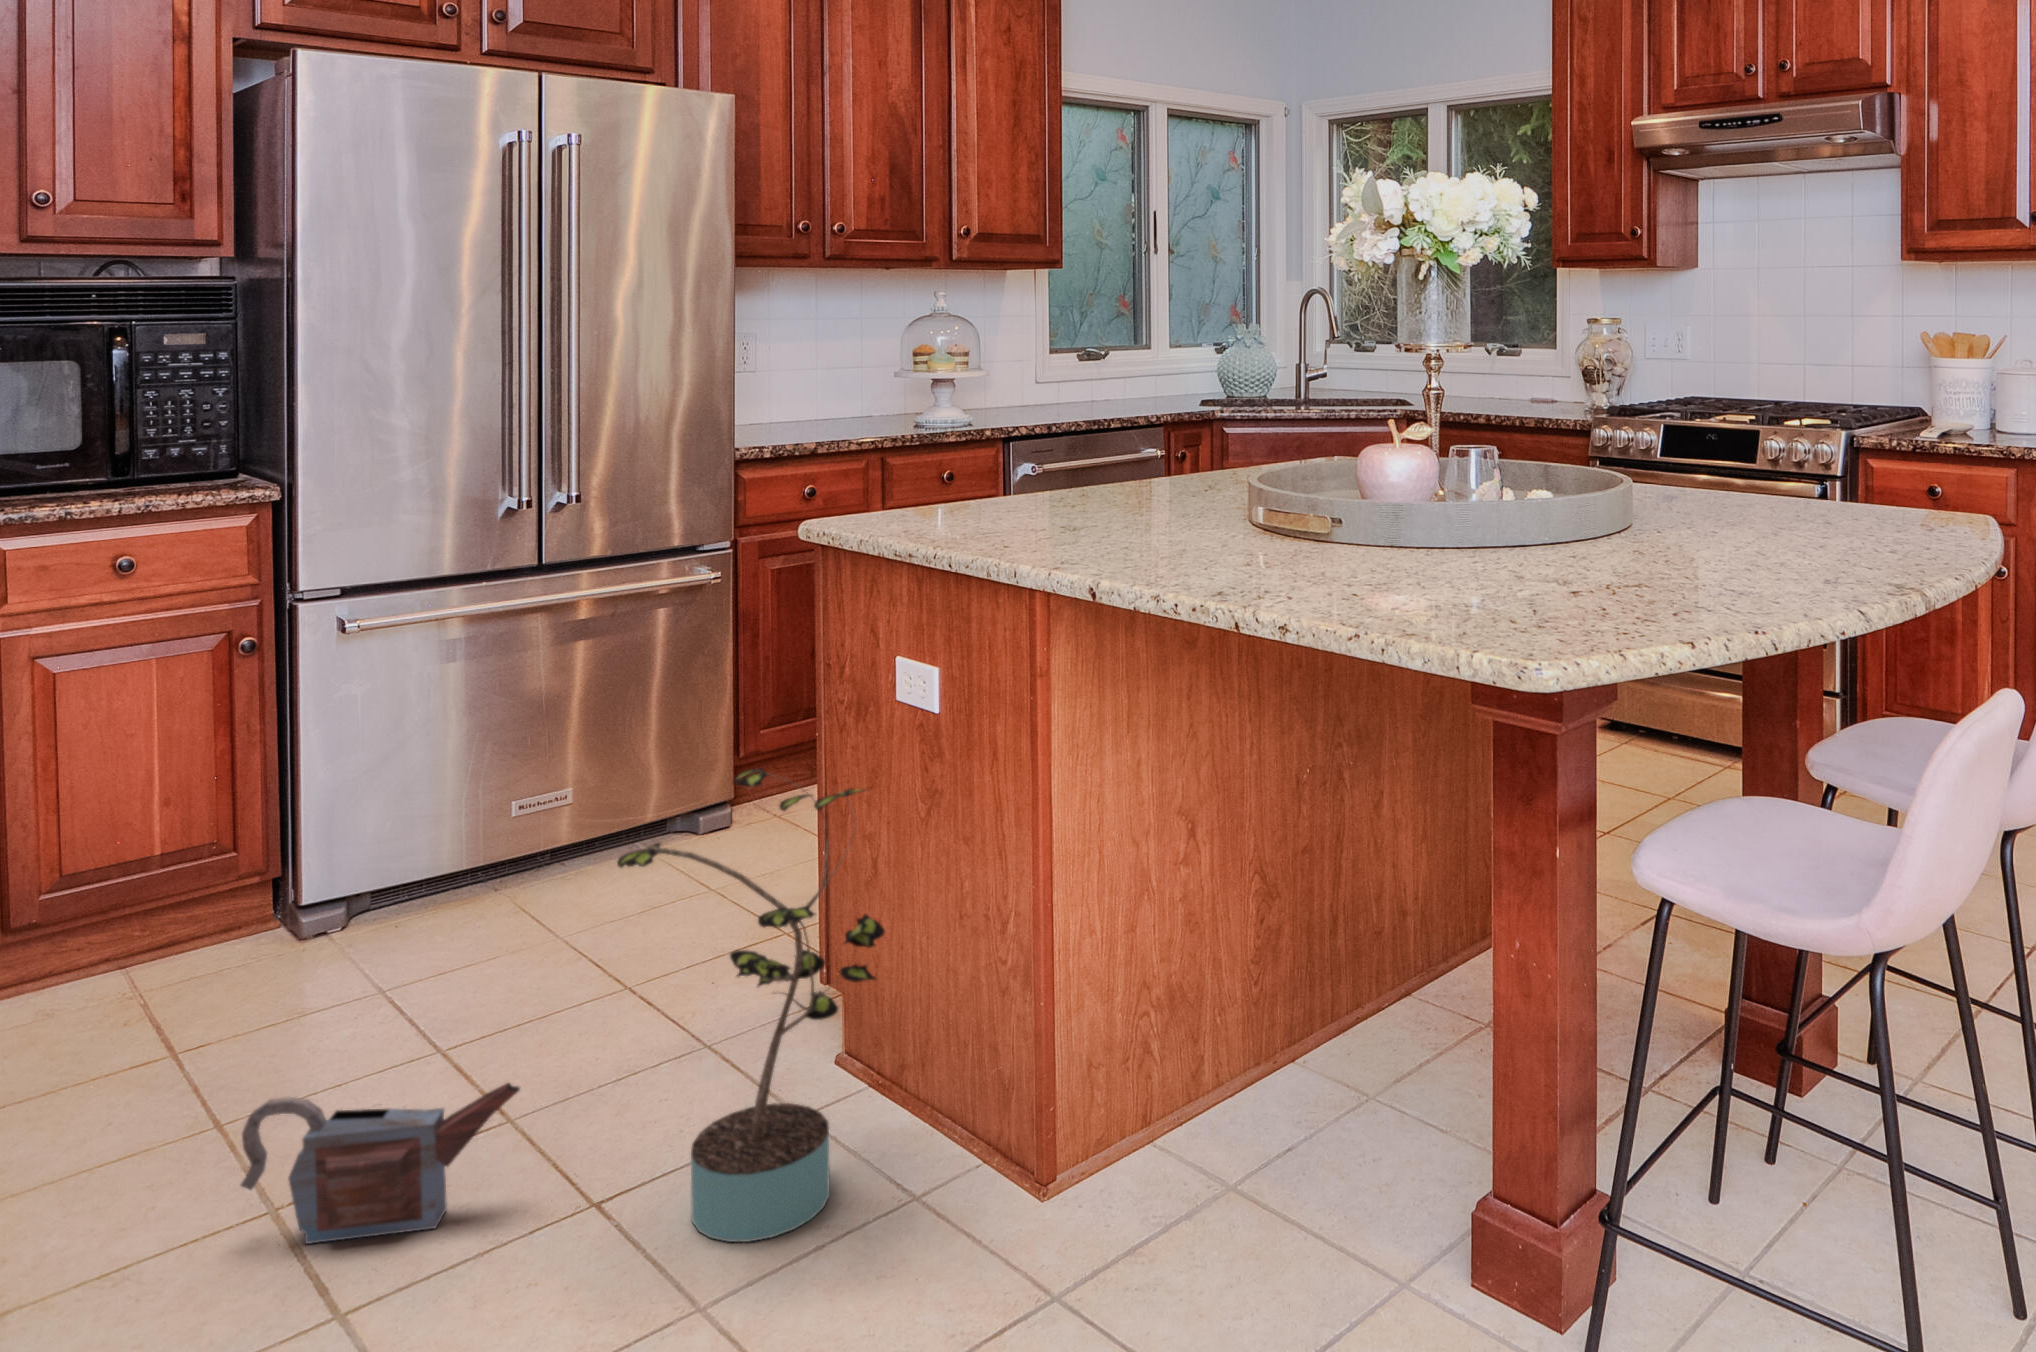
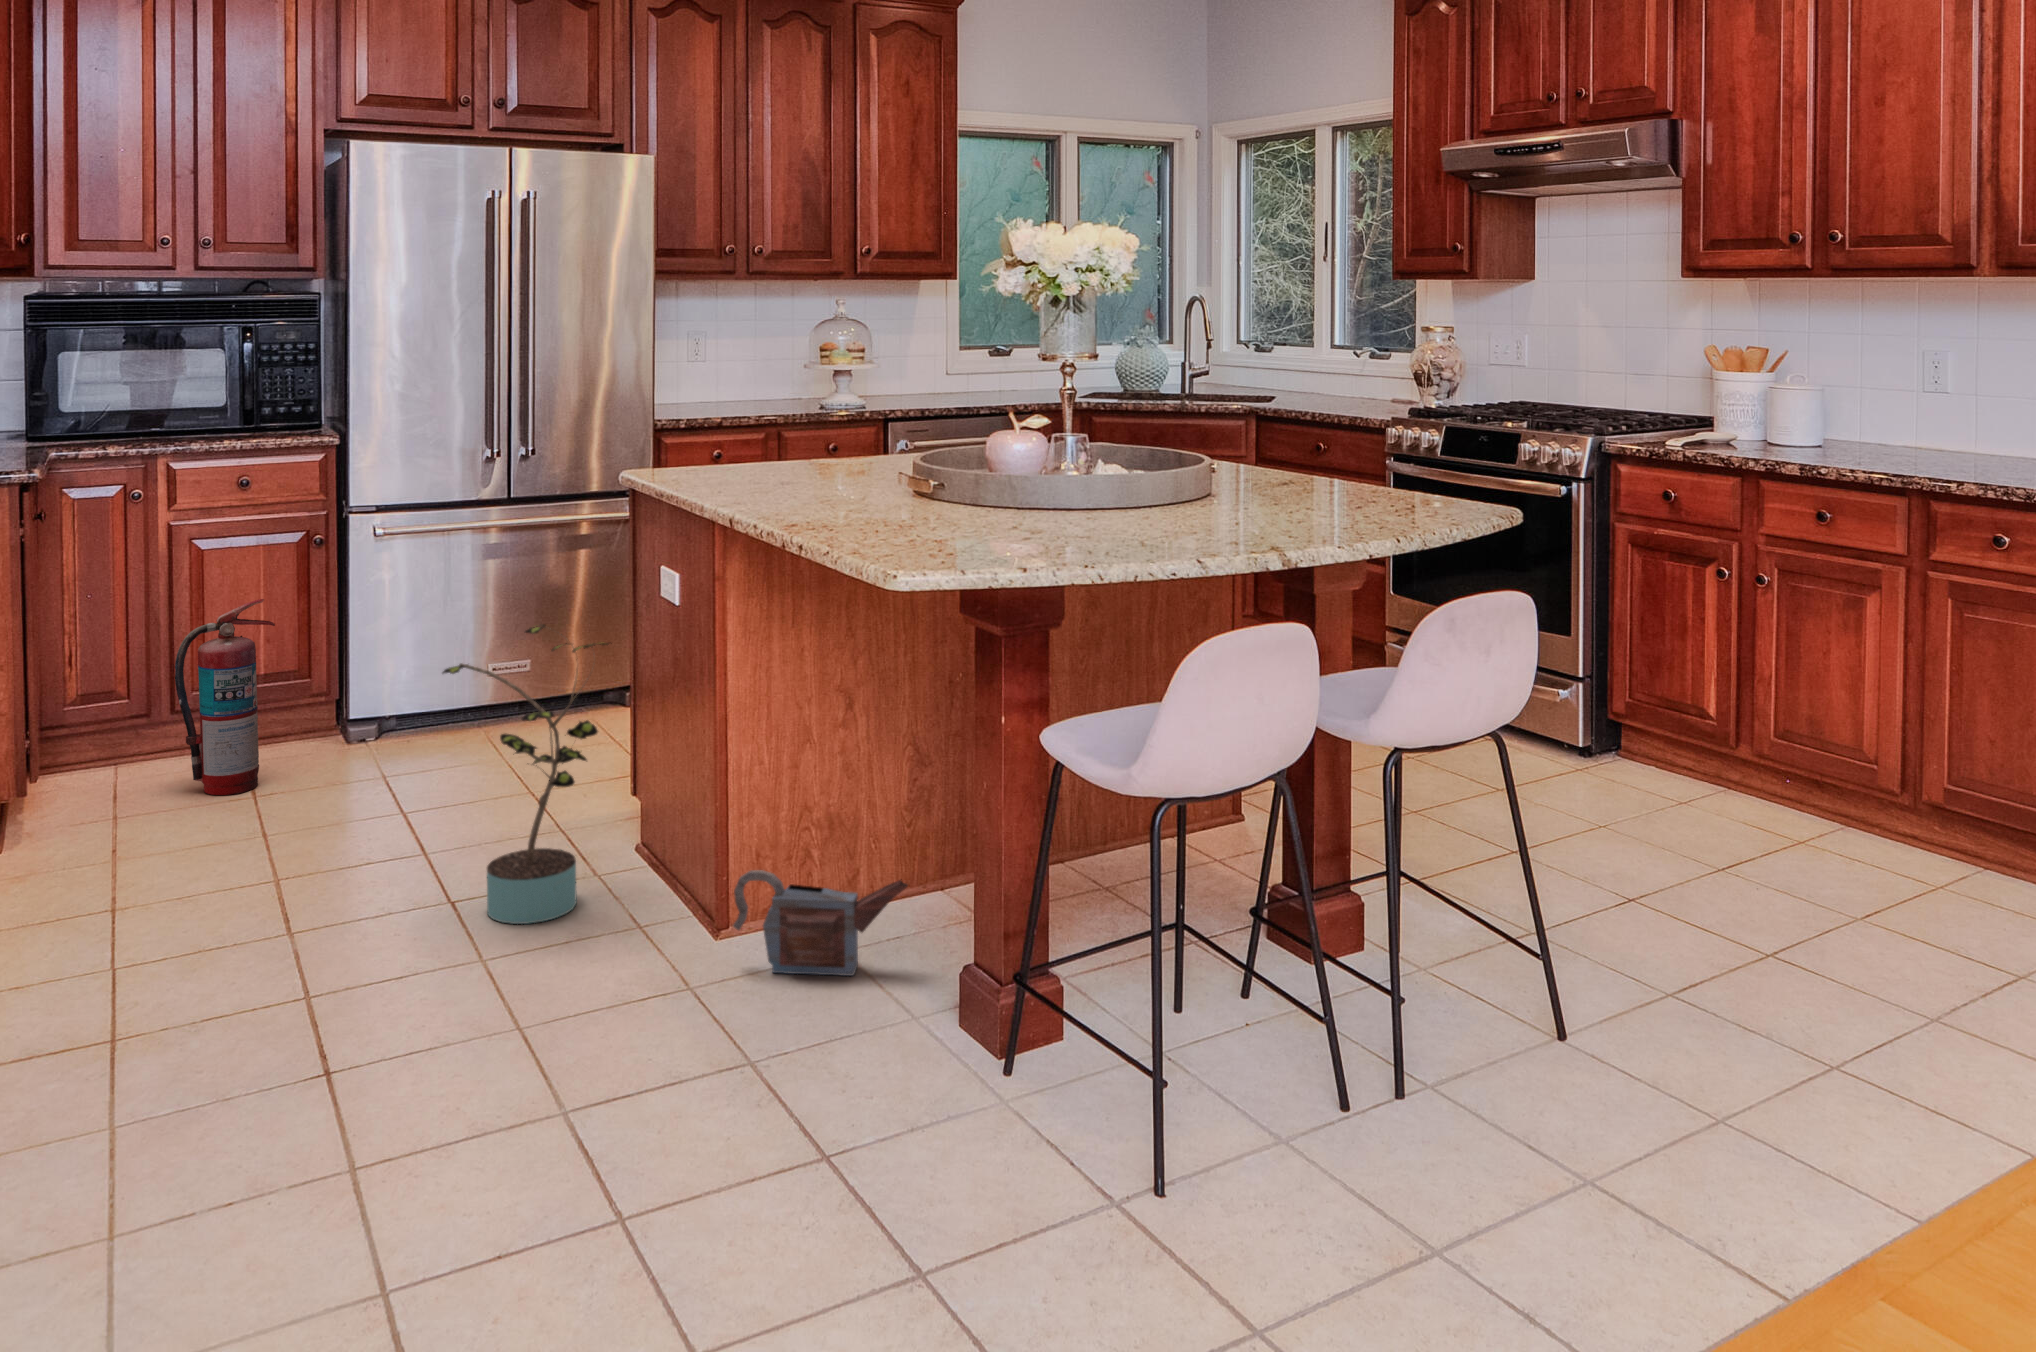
fire extinguisher: none [31,746,206,1062] -> present [175,599,275,795]
watering can: present [241,1083,520,1244] -> present [733,870,908,976]

